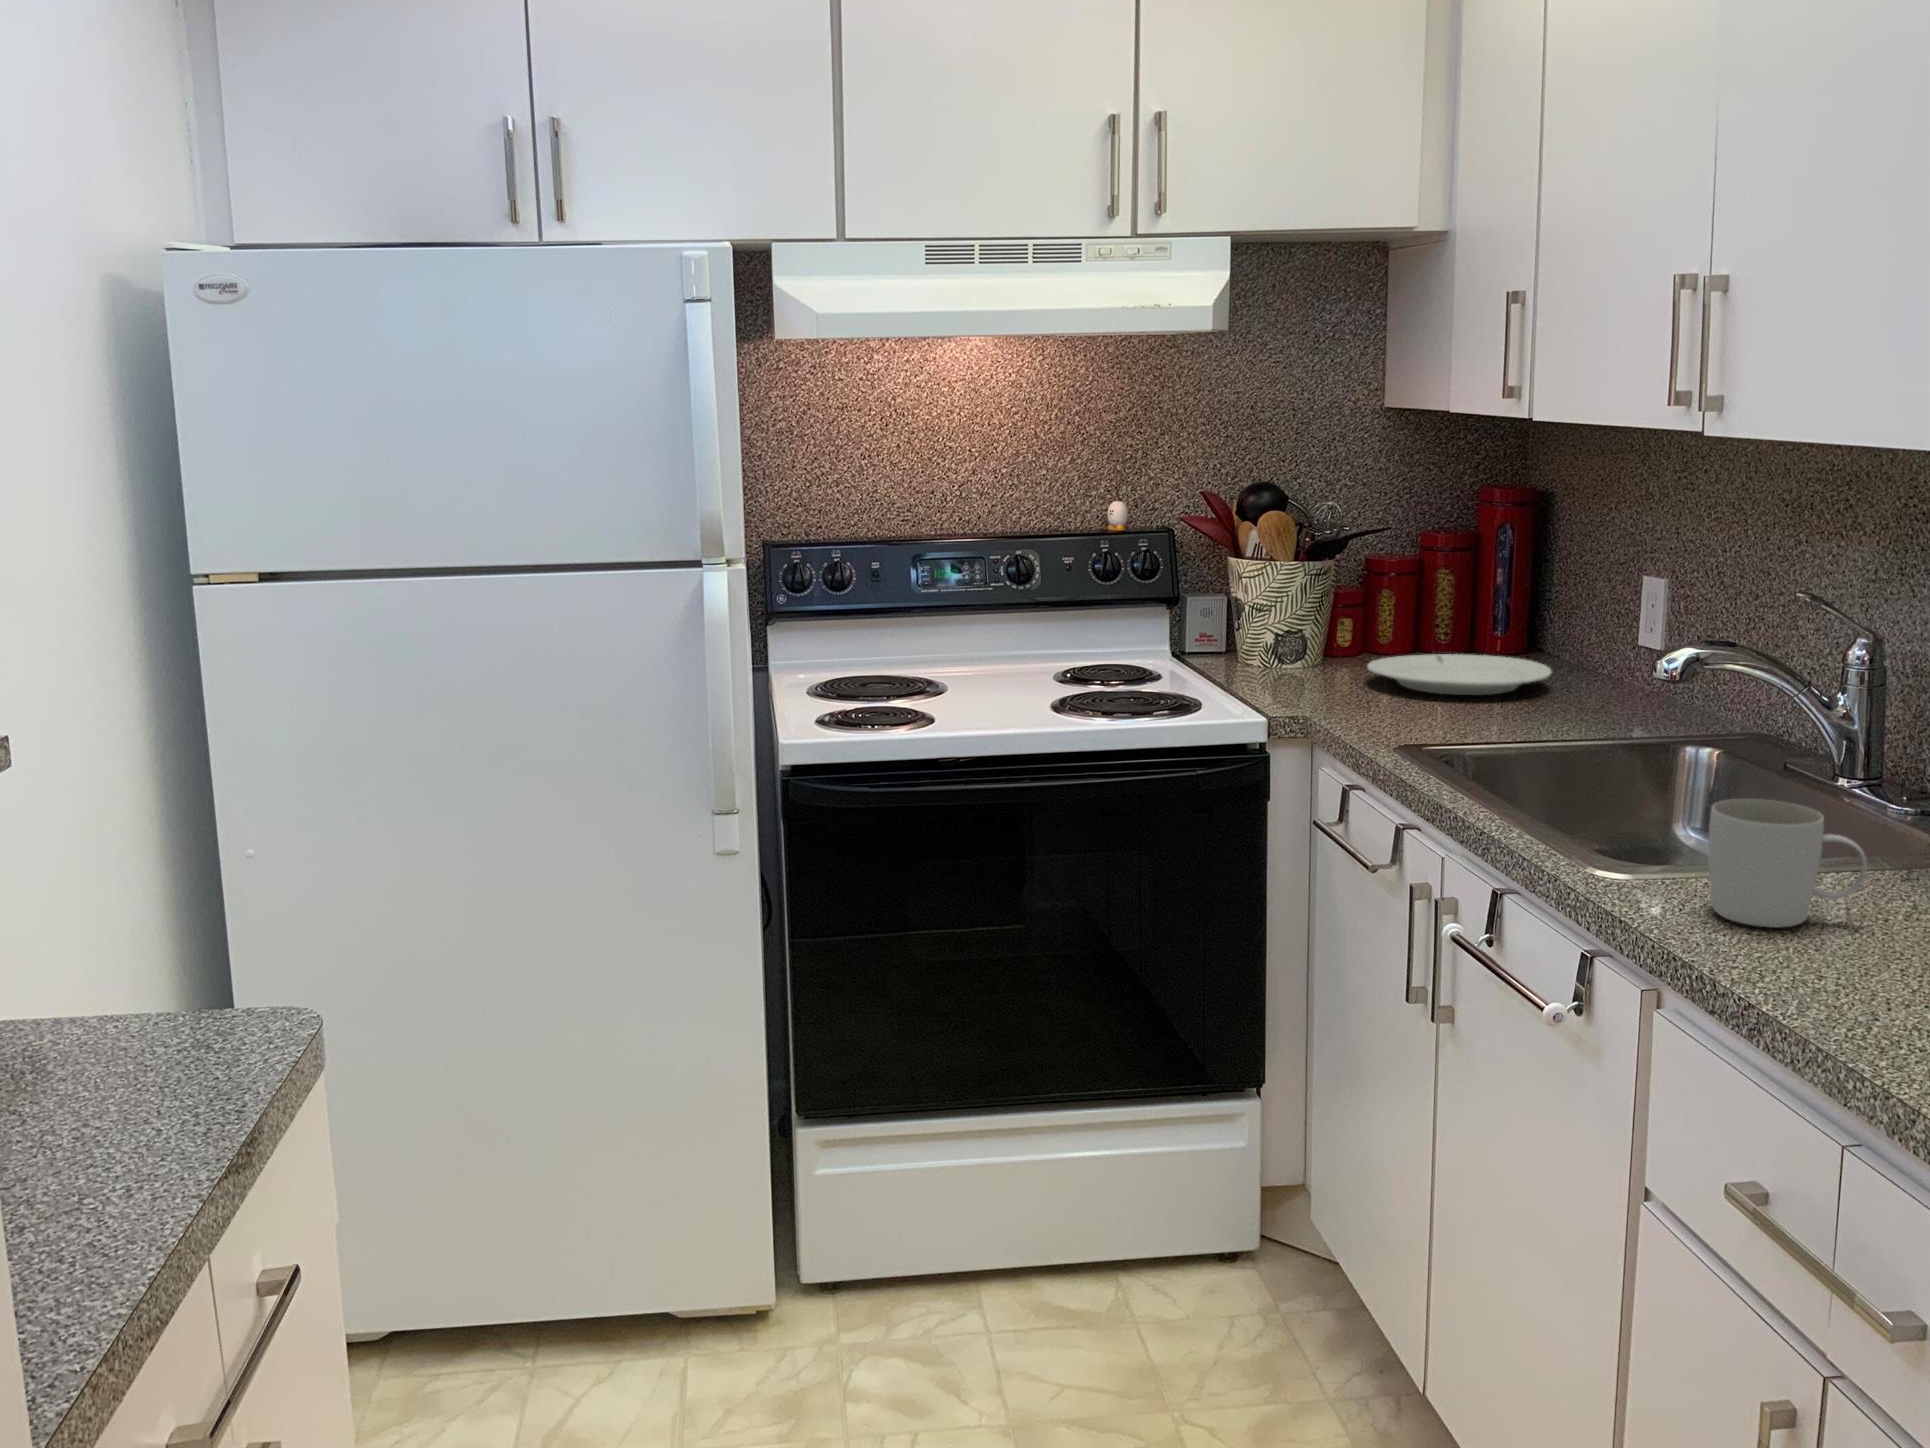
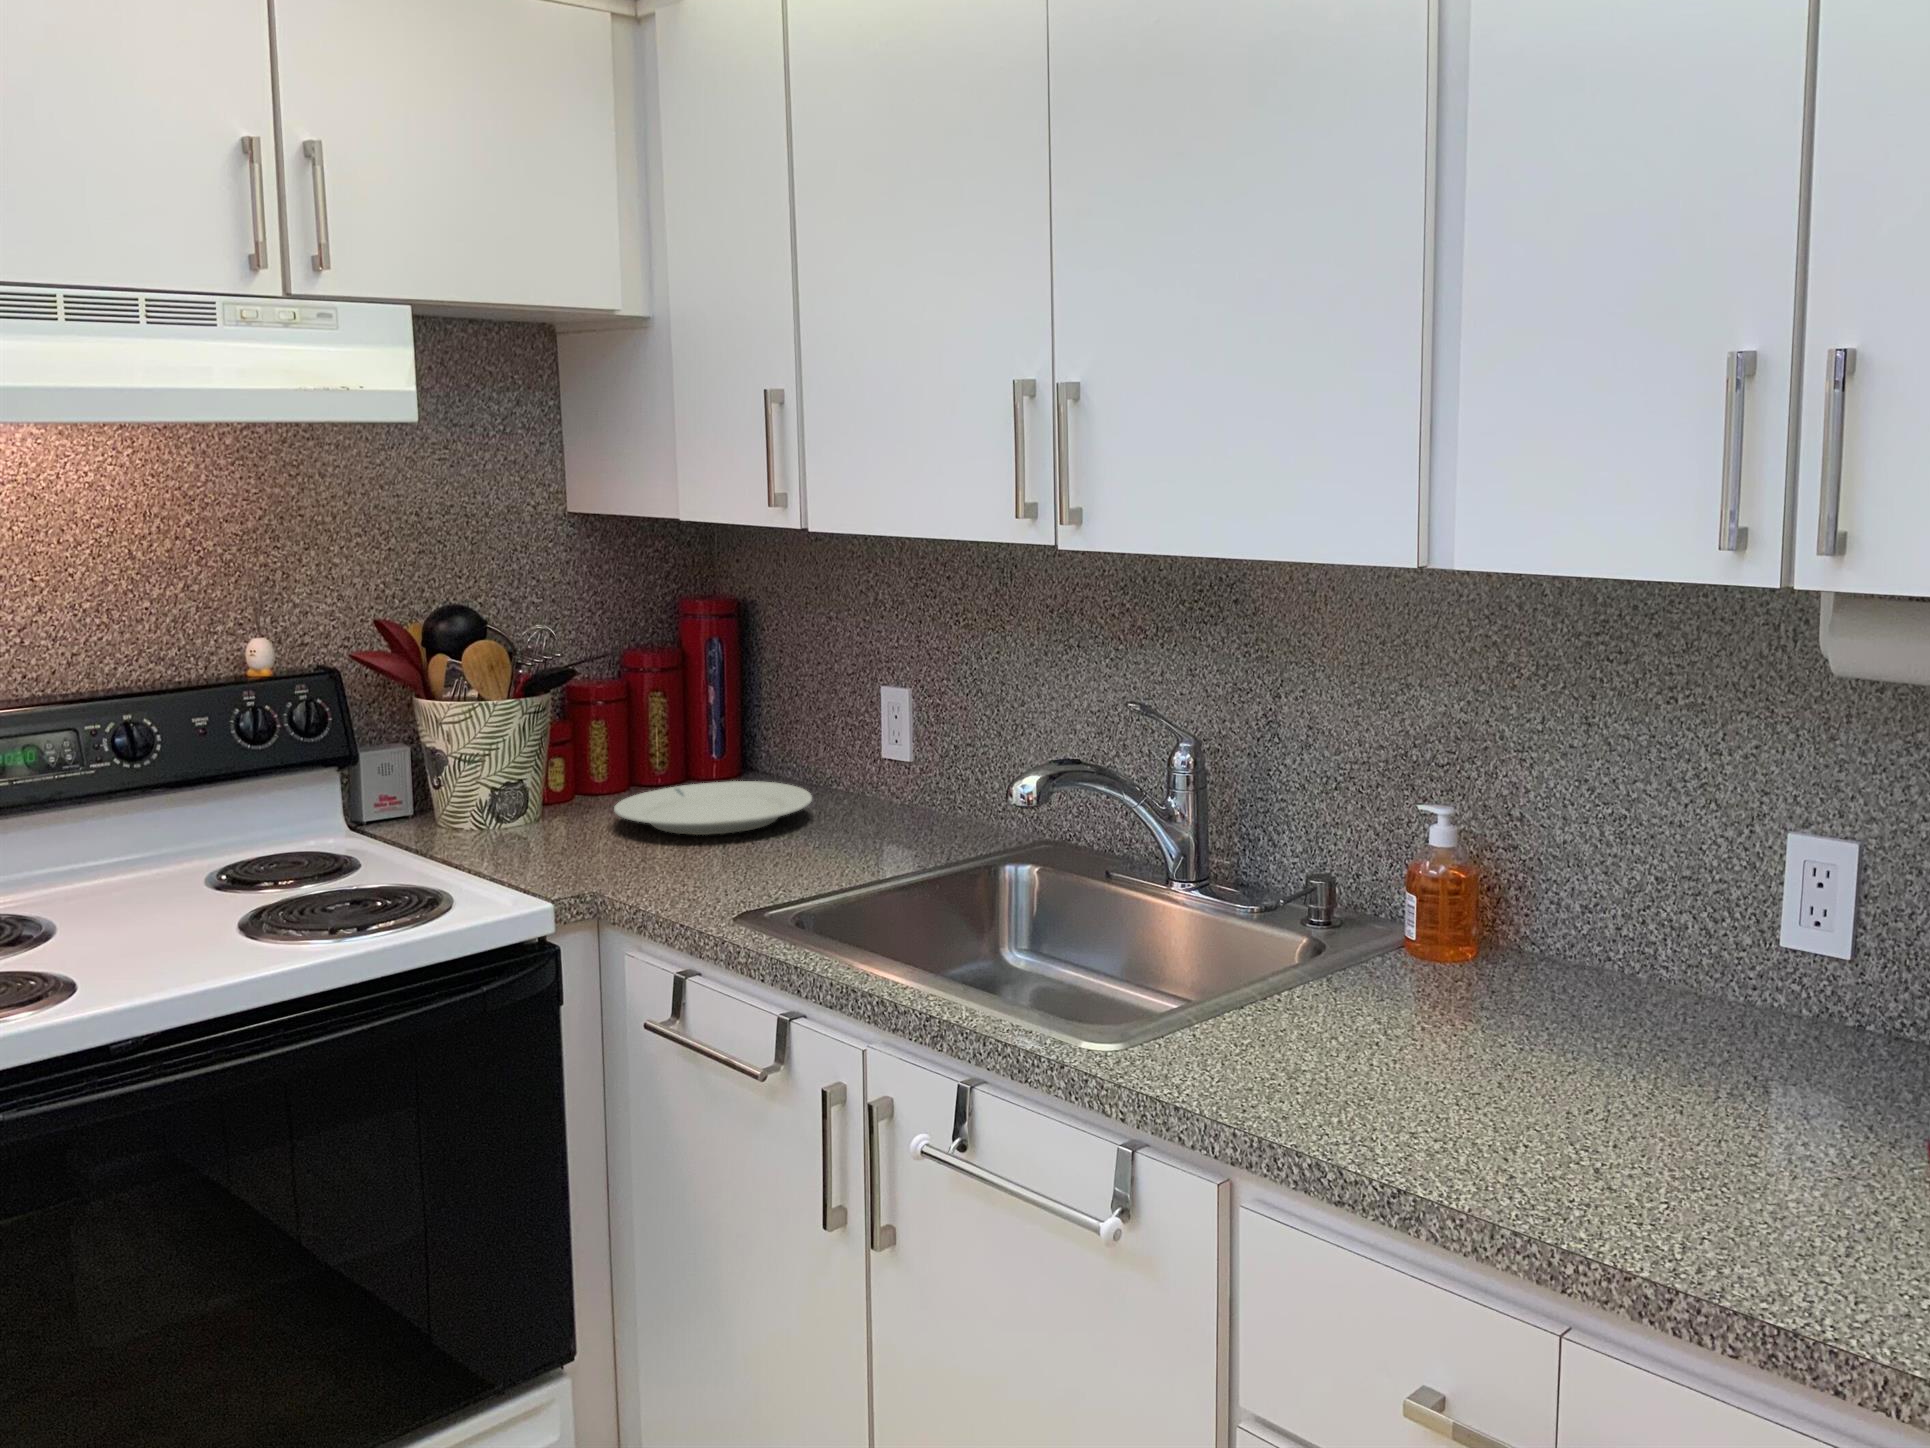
mug: present [1708,799,1867,928] -> none [1228,937,1369,1080]

